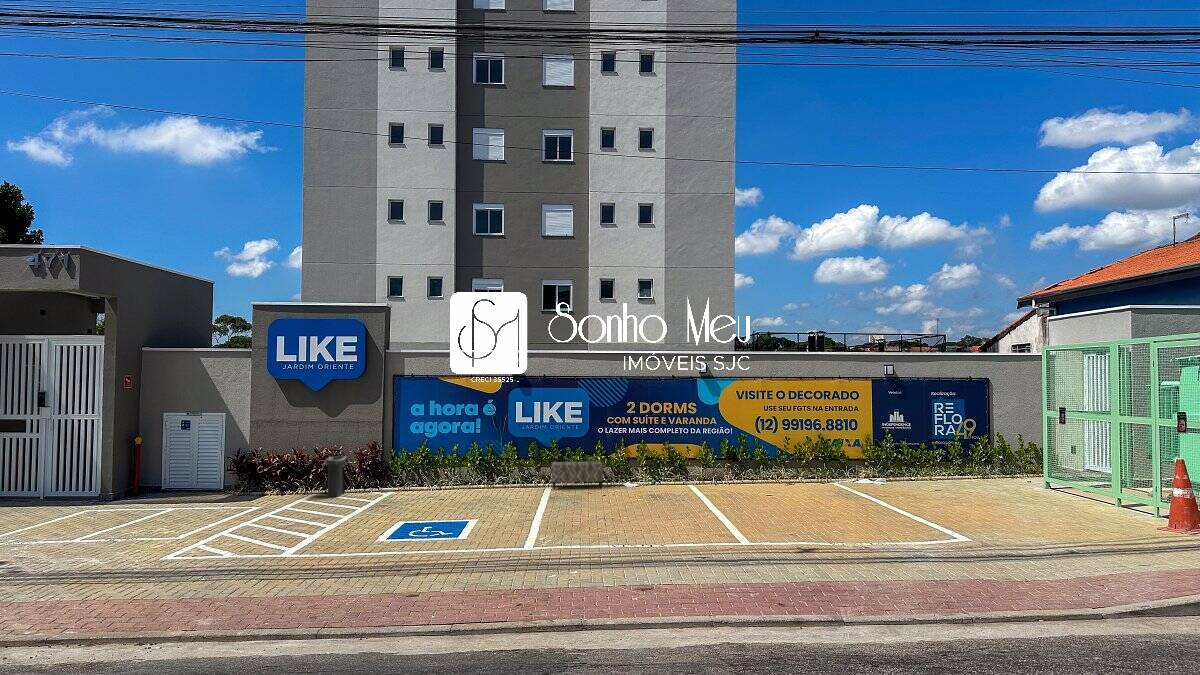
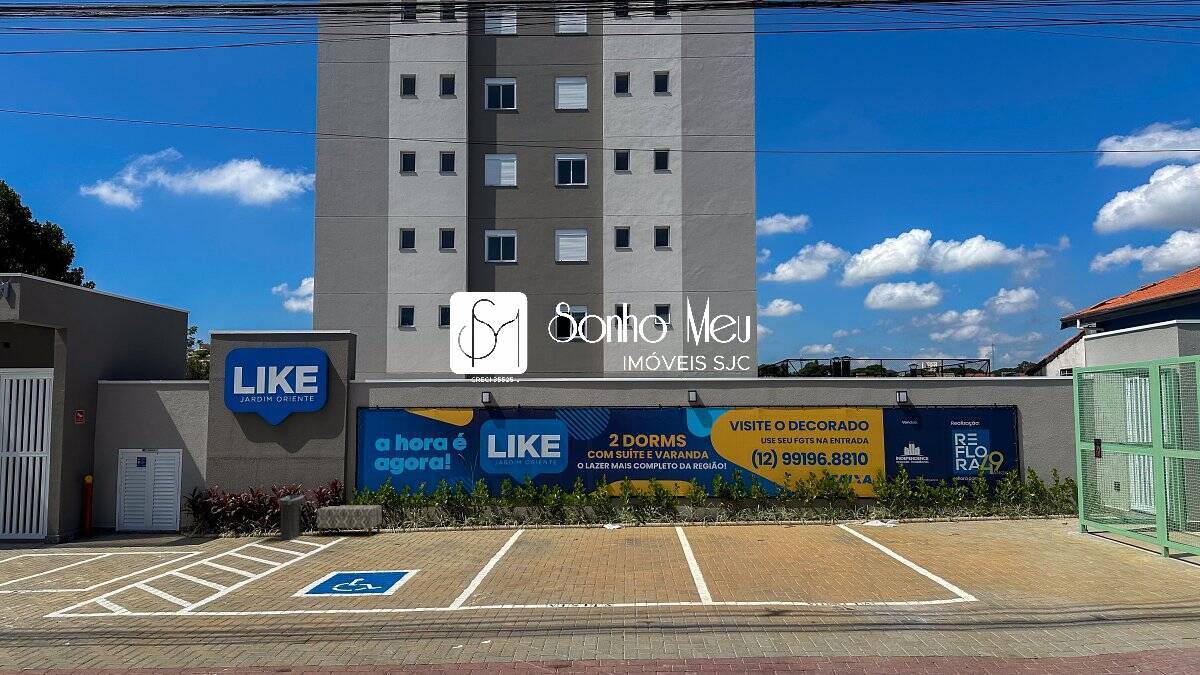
bench: present [551,461,603,489] -> present [317,505,382,536]

